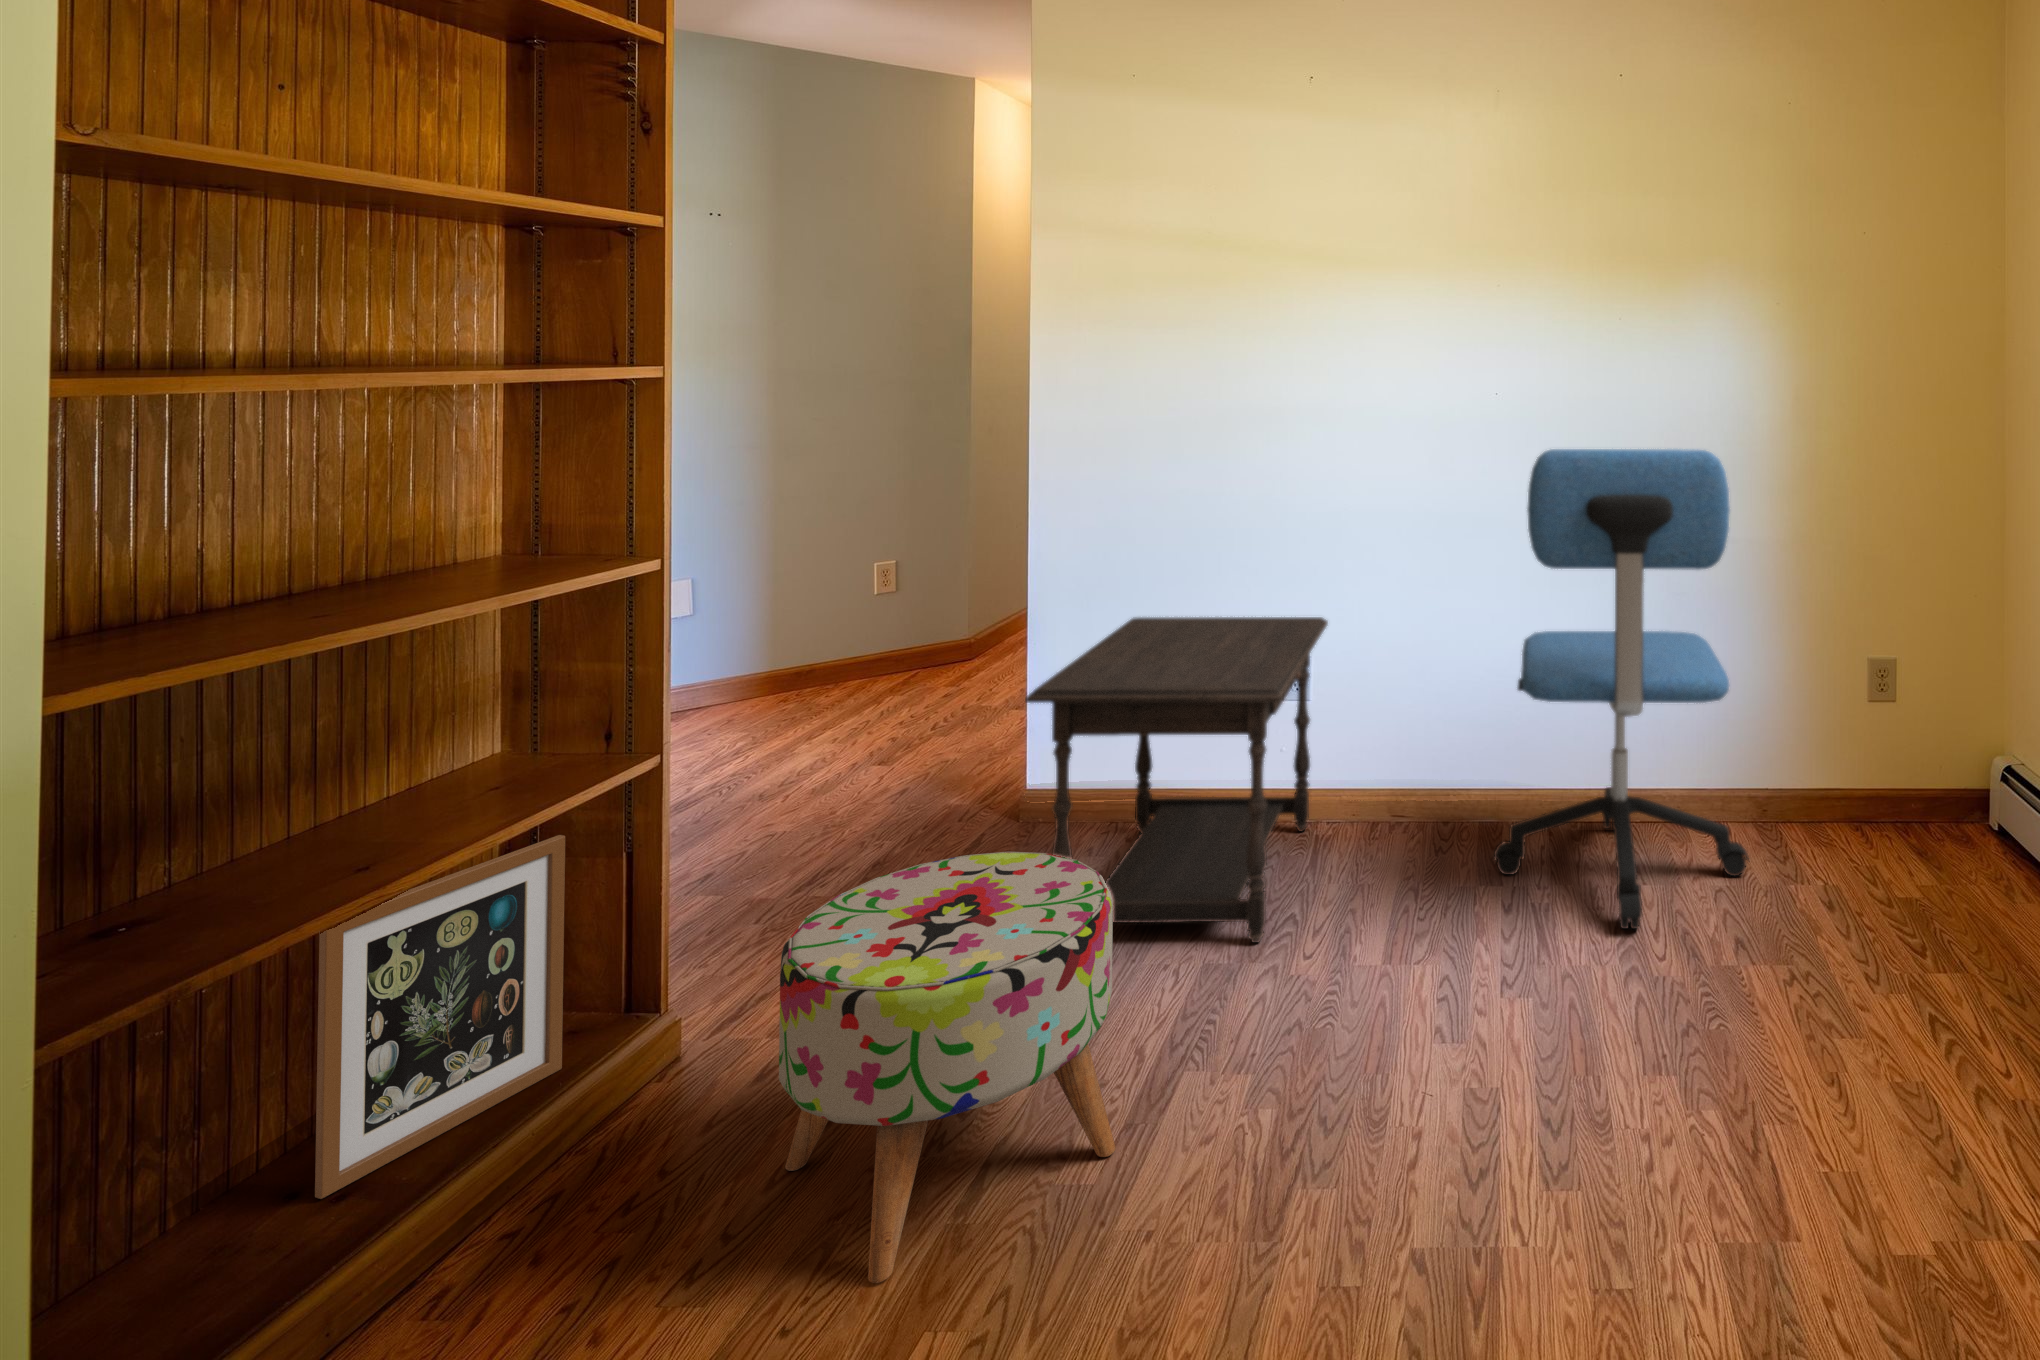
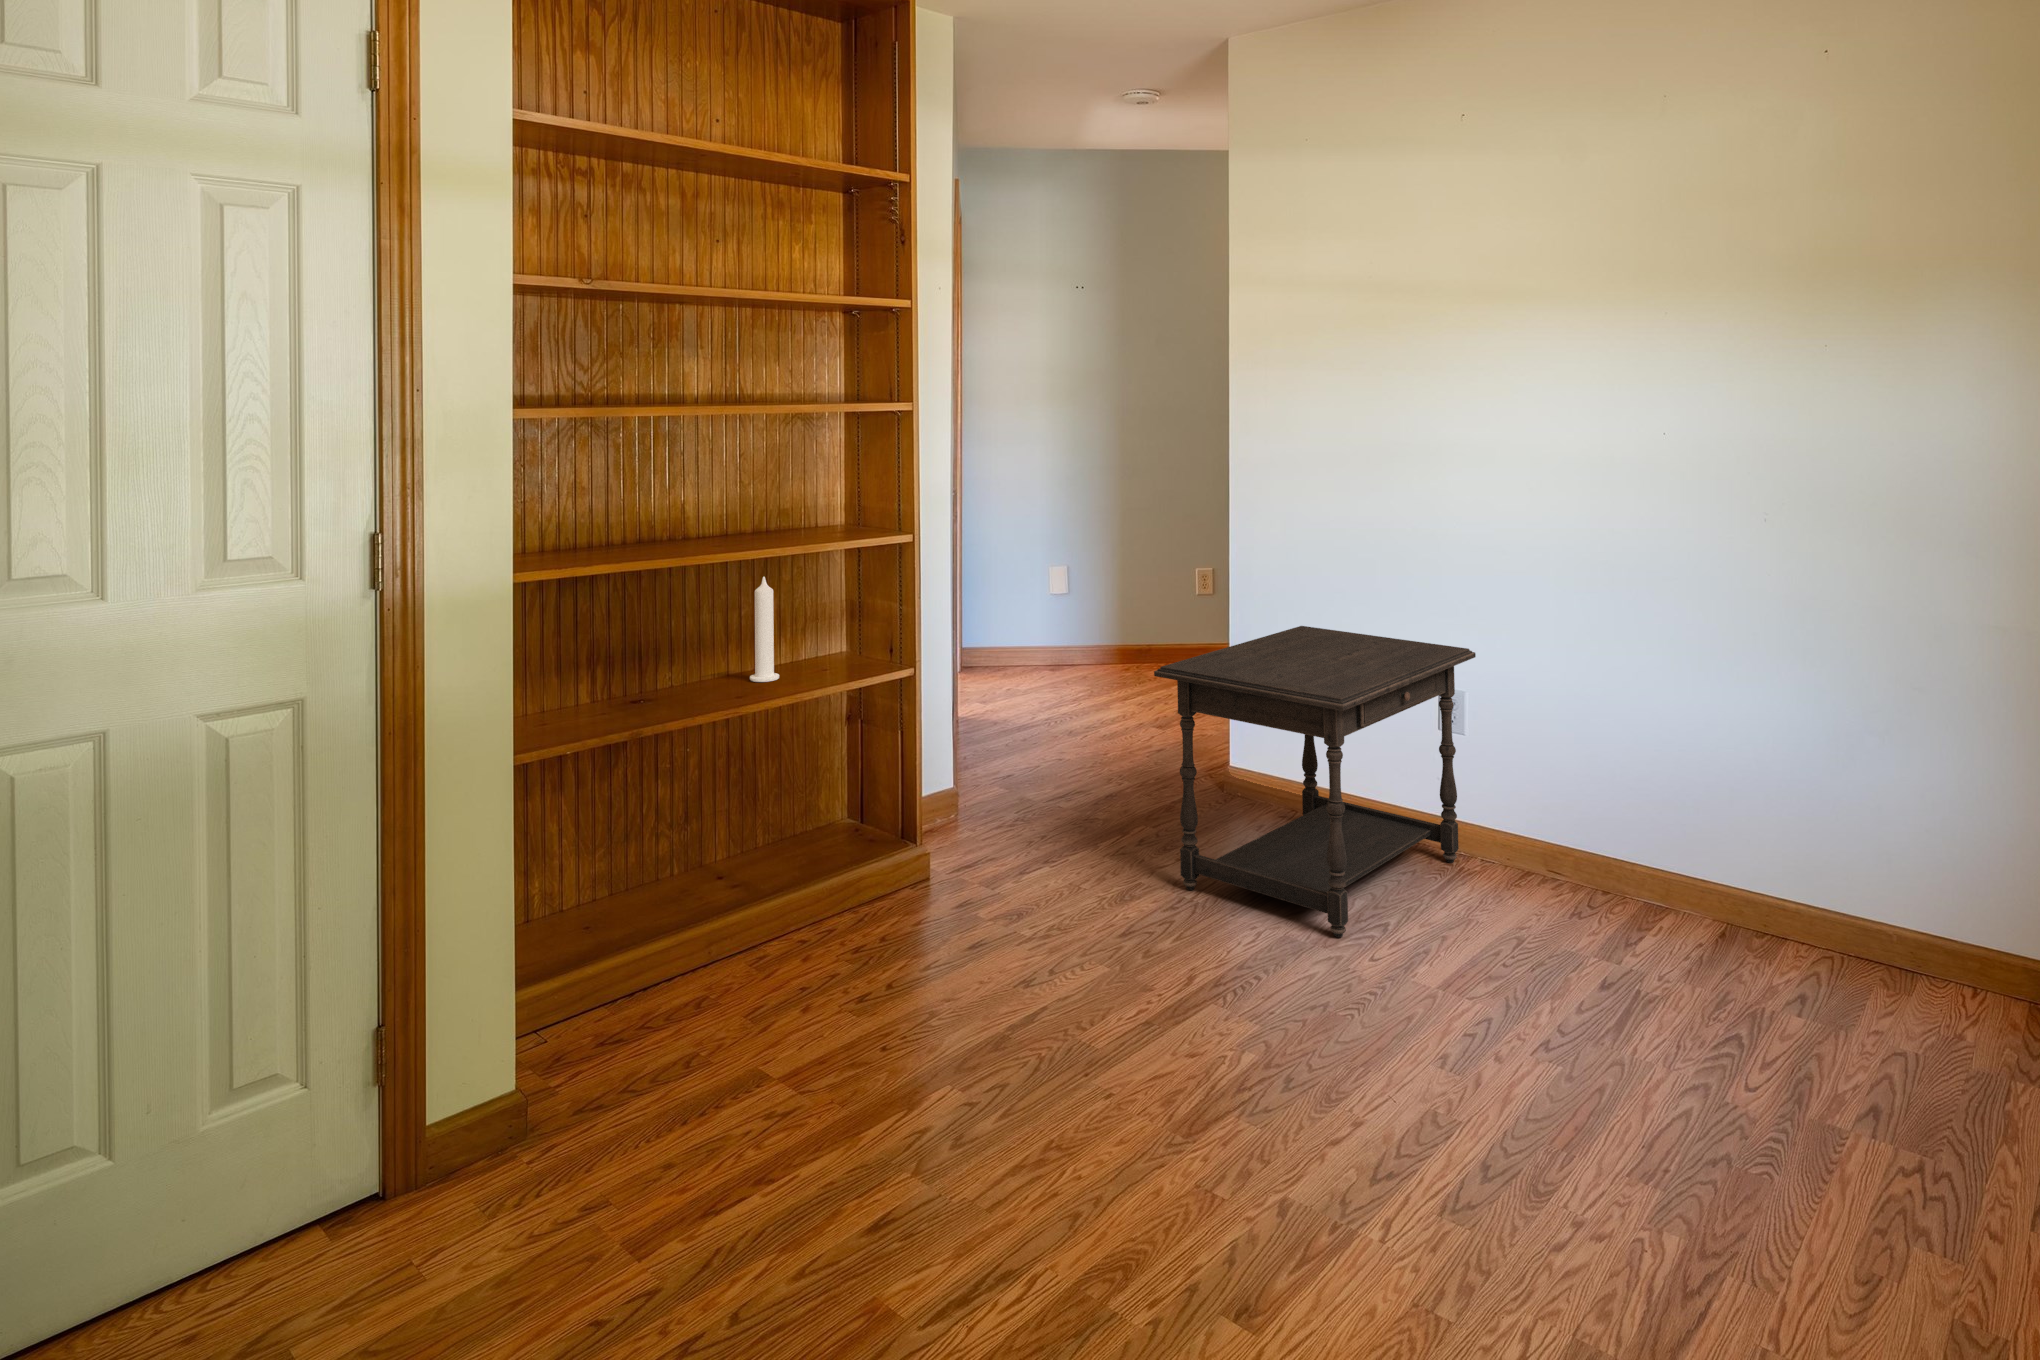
office chair: present [1494,449,1749,929] -> none [1602,484,1964,1054]
candle: none [346,661,413,840] -> present [750,577,779,682]
picture frame: present [315,835,565,1199] -> none [732,706,858,887]
ottoman: present [779,852,1116,1283] -> none [916,777,1141,1049]

